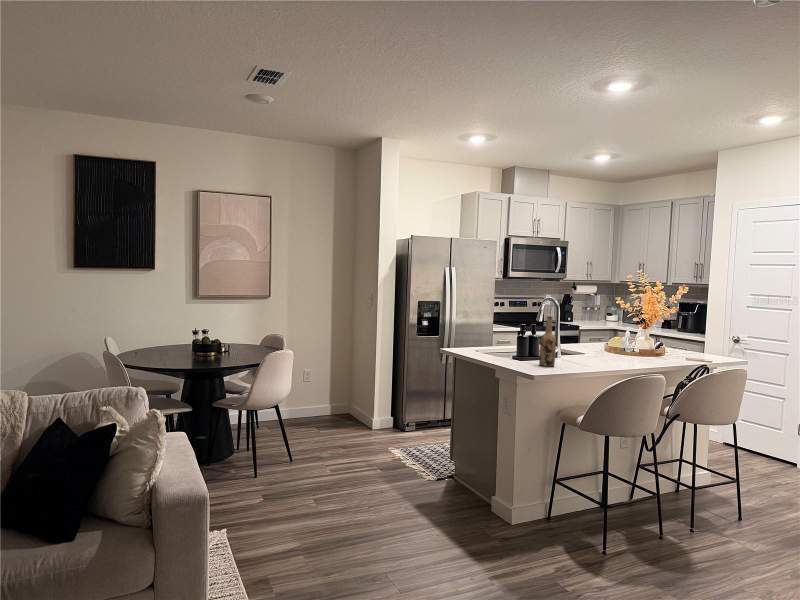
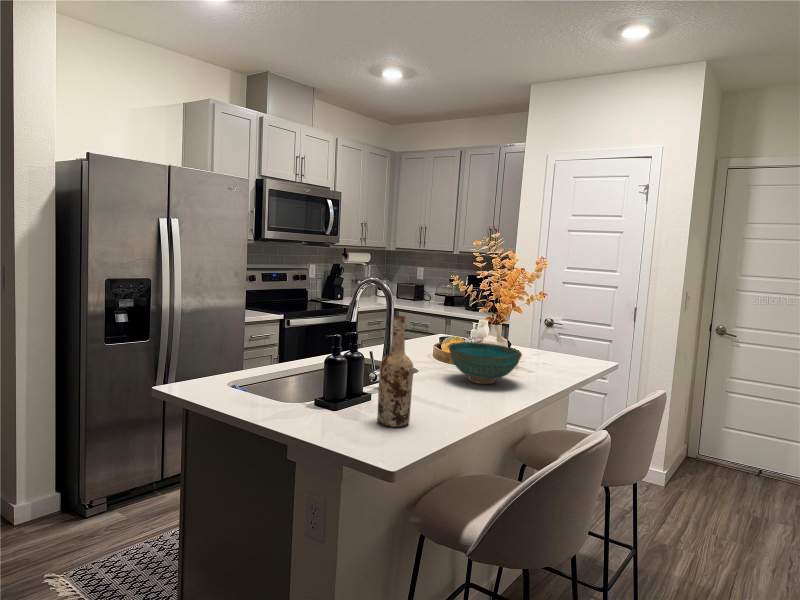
bowl: none [595,338,639,361] -> present [448,342,522,384]

